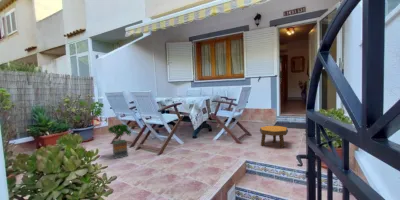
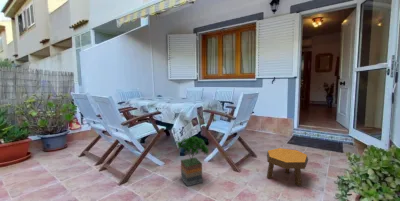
potted tree: present [108,124,131,159] -> present [177,137,209,186]

